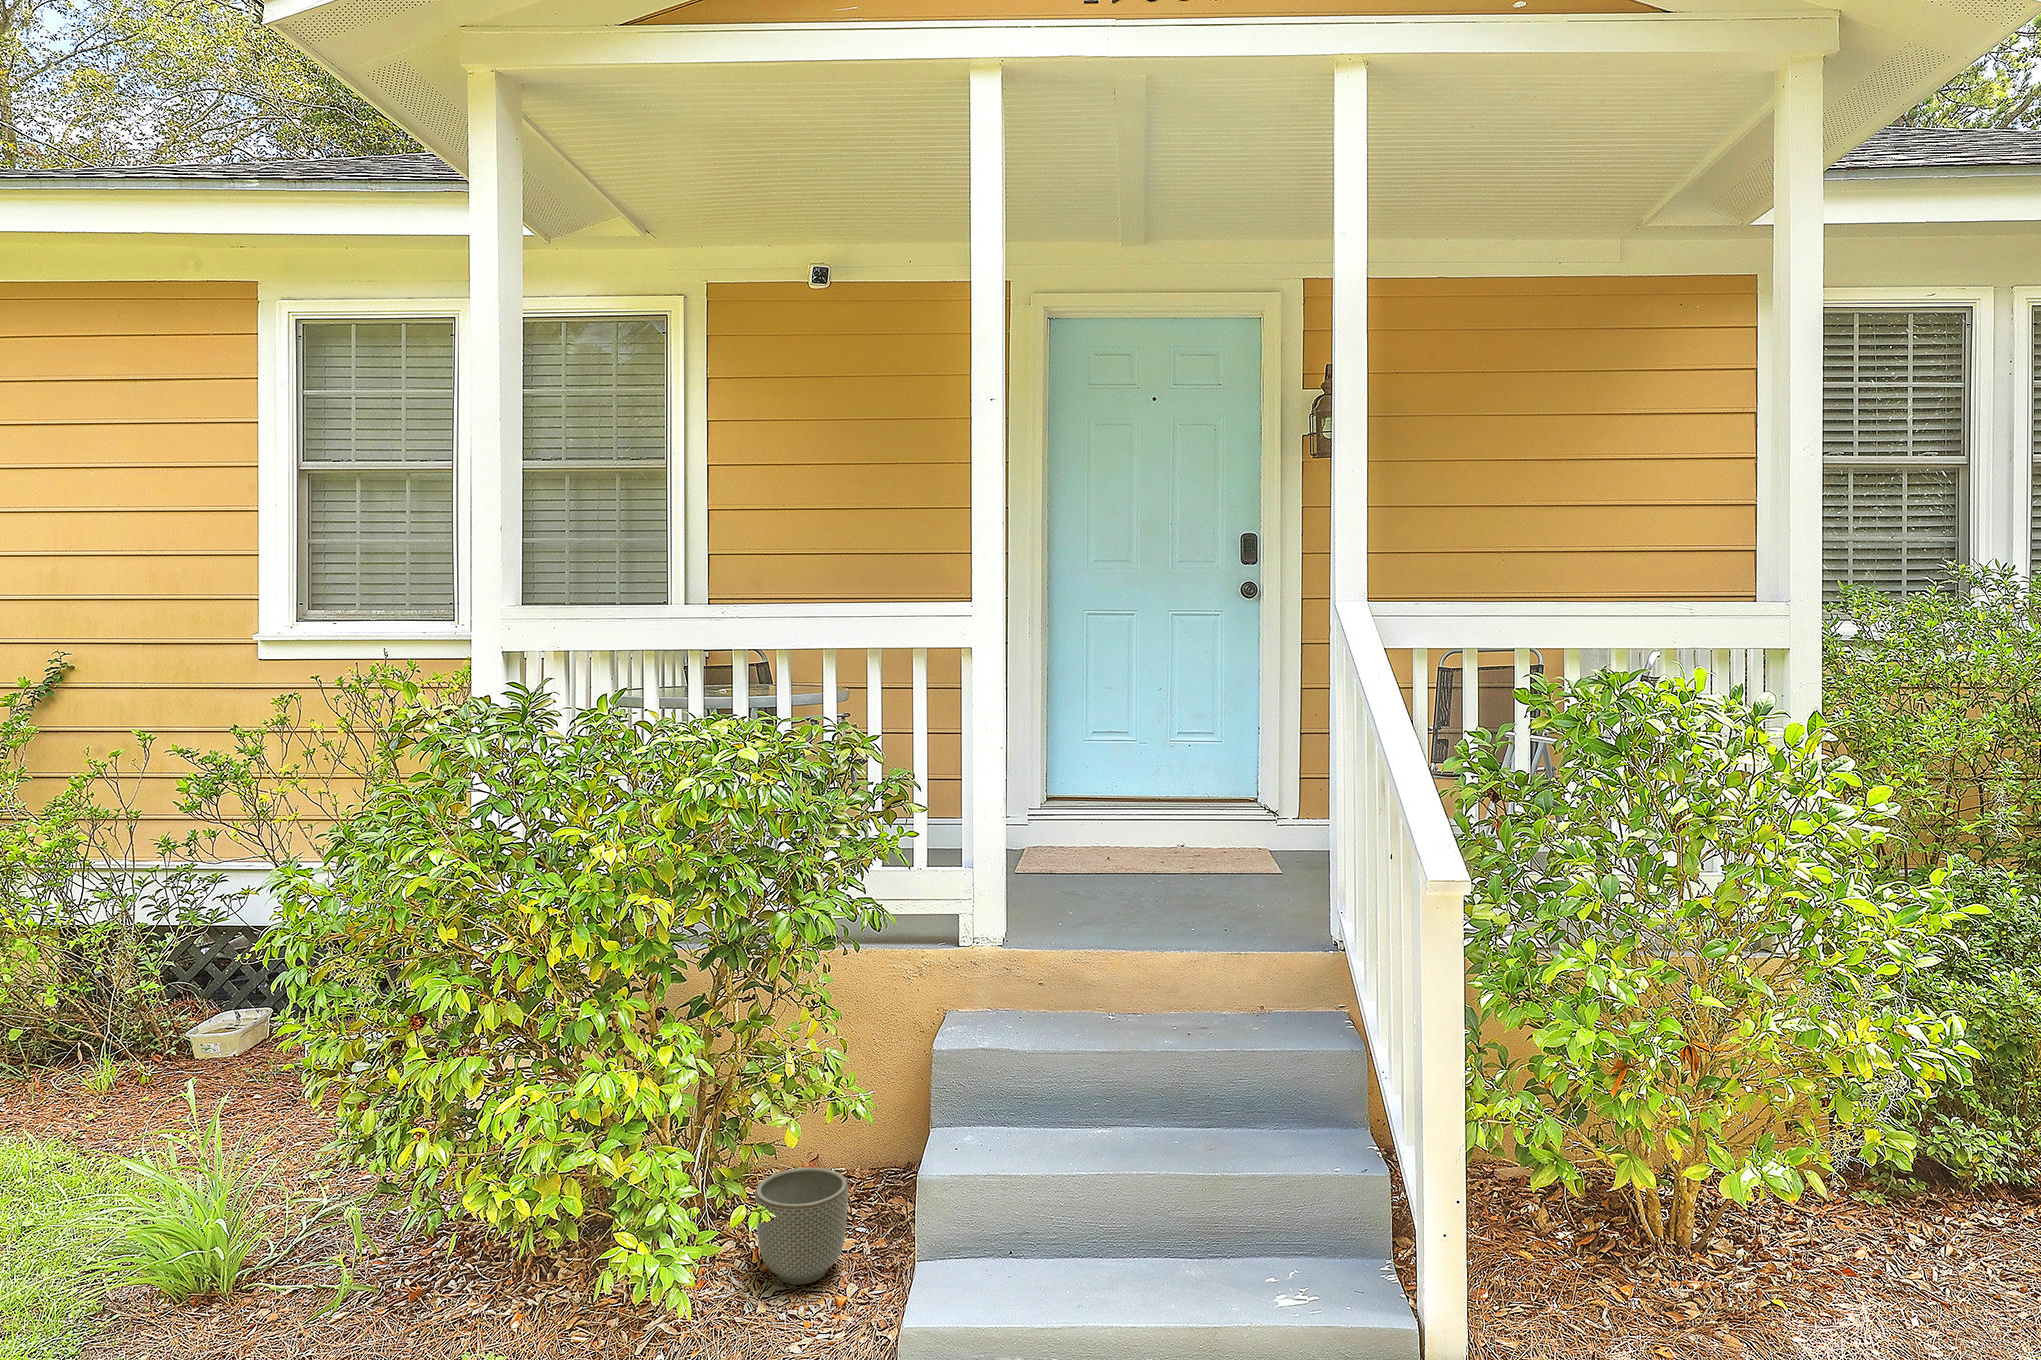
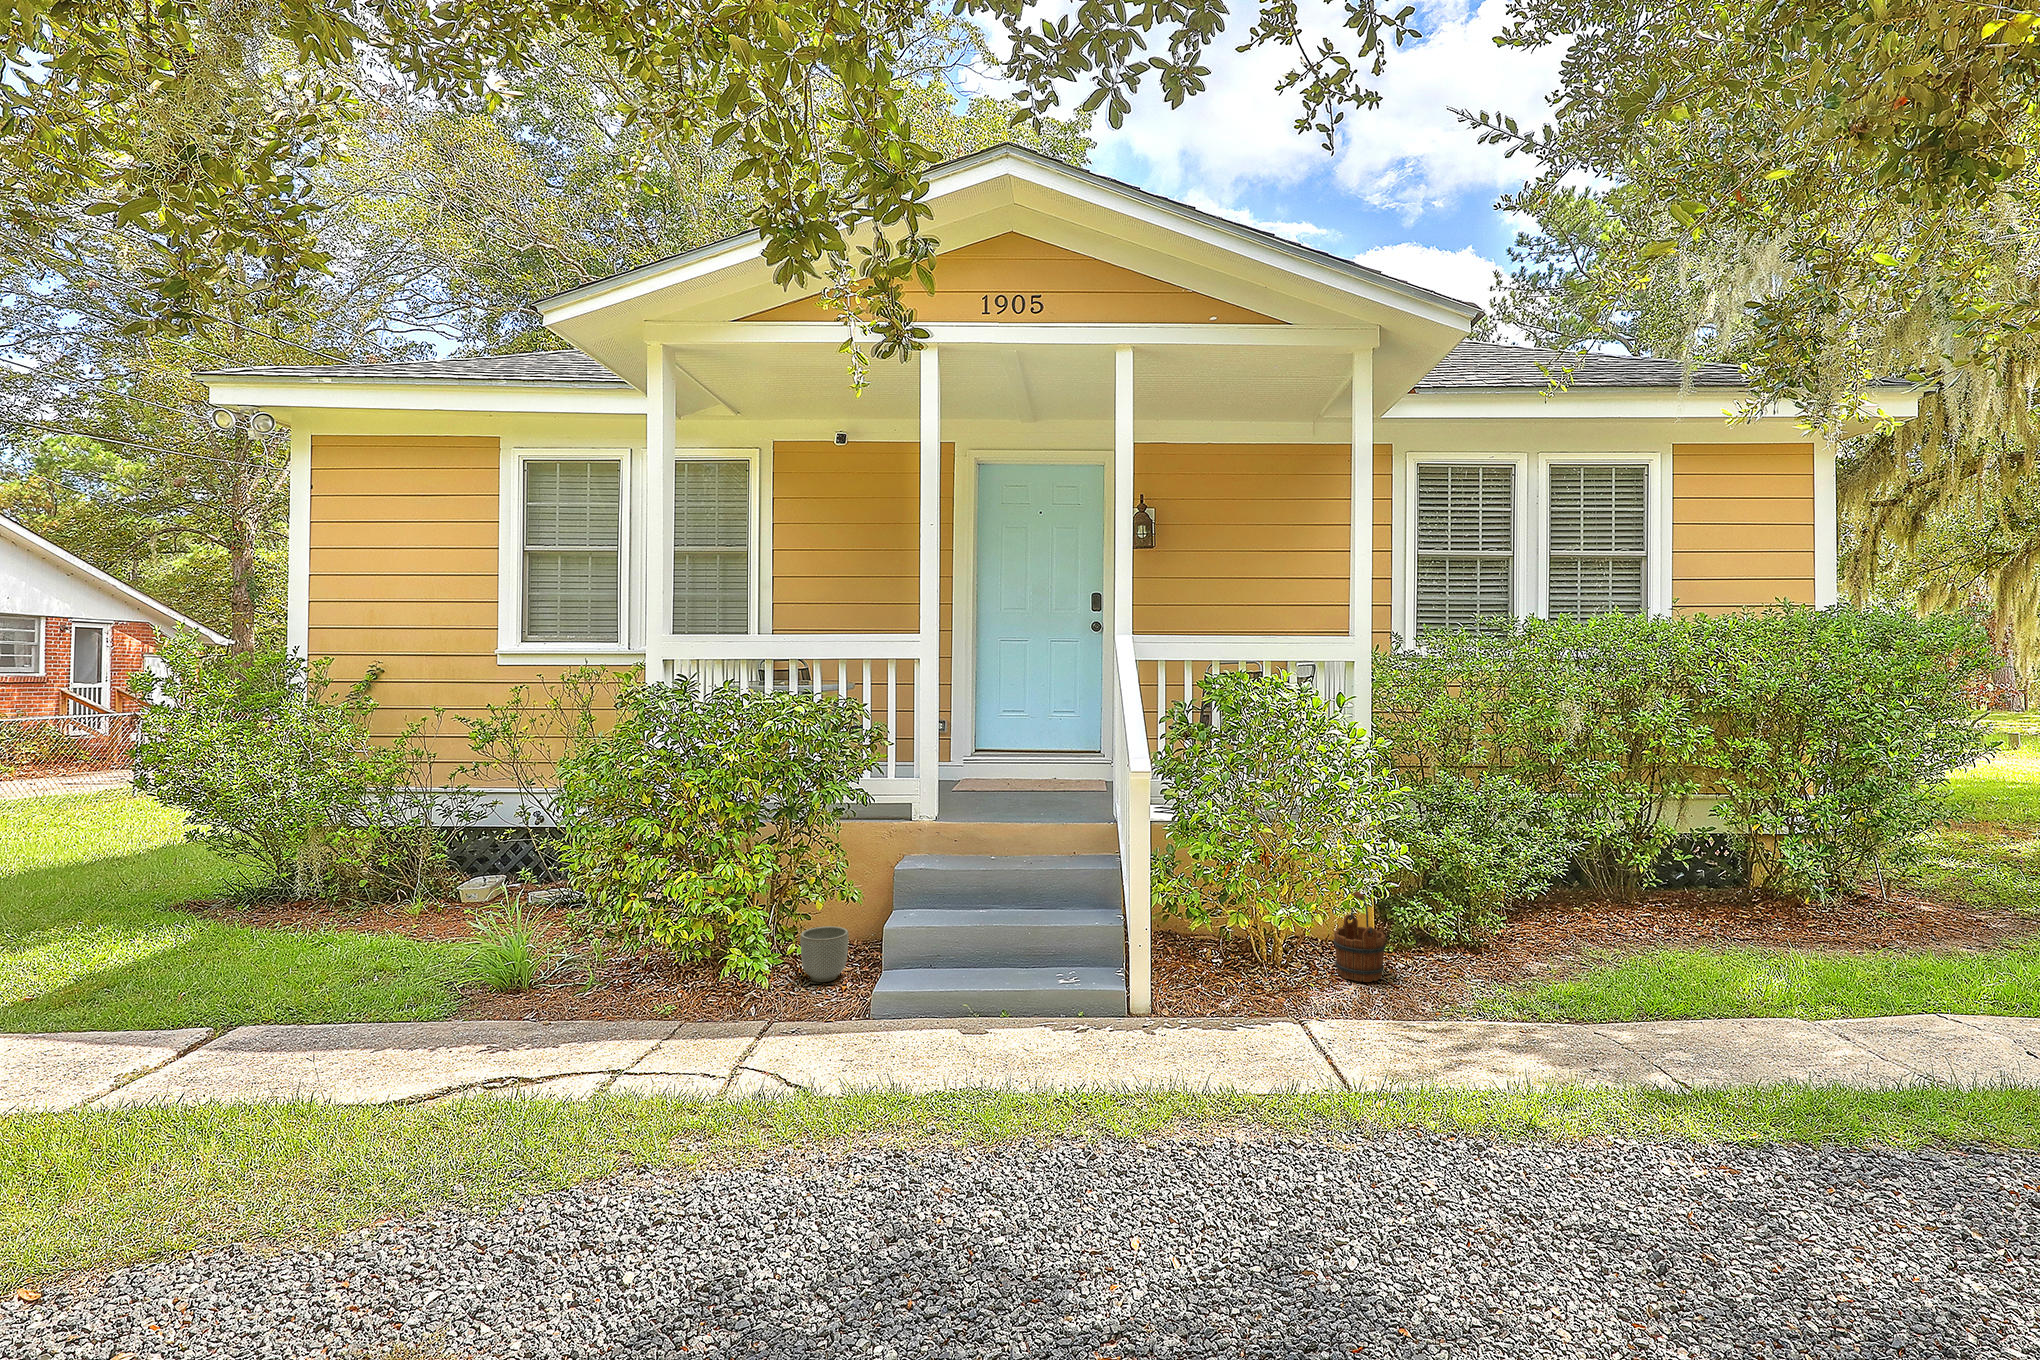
wooden bucket: none [1799,1110,1915,1297] -> present [1334,892,1386,982]

